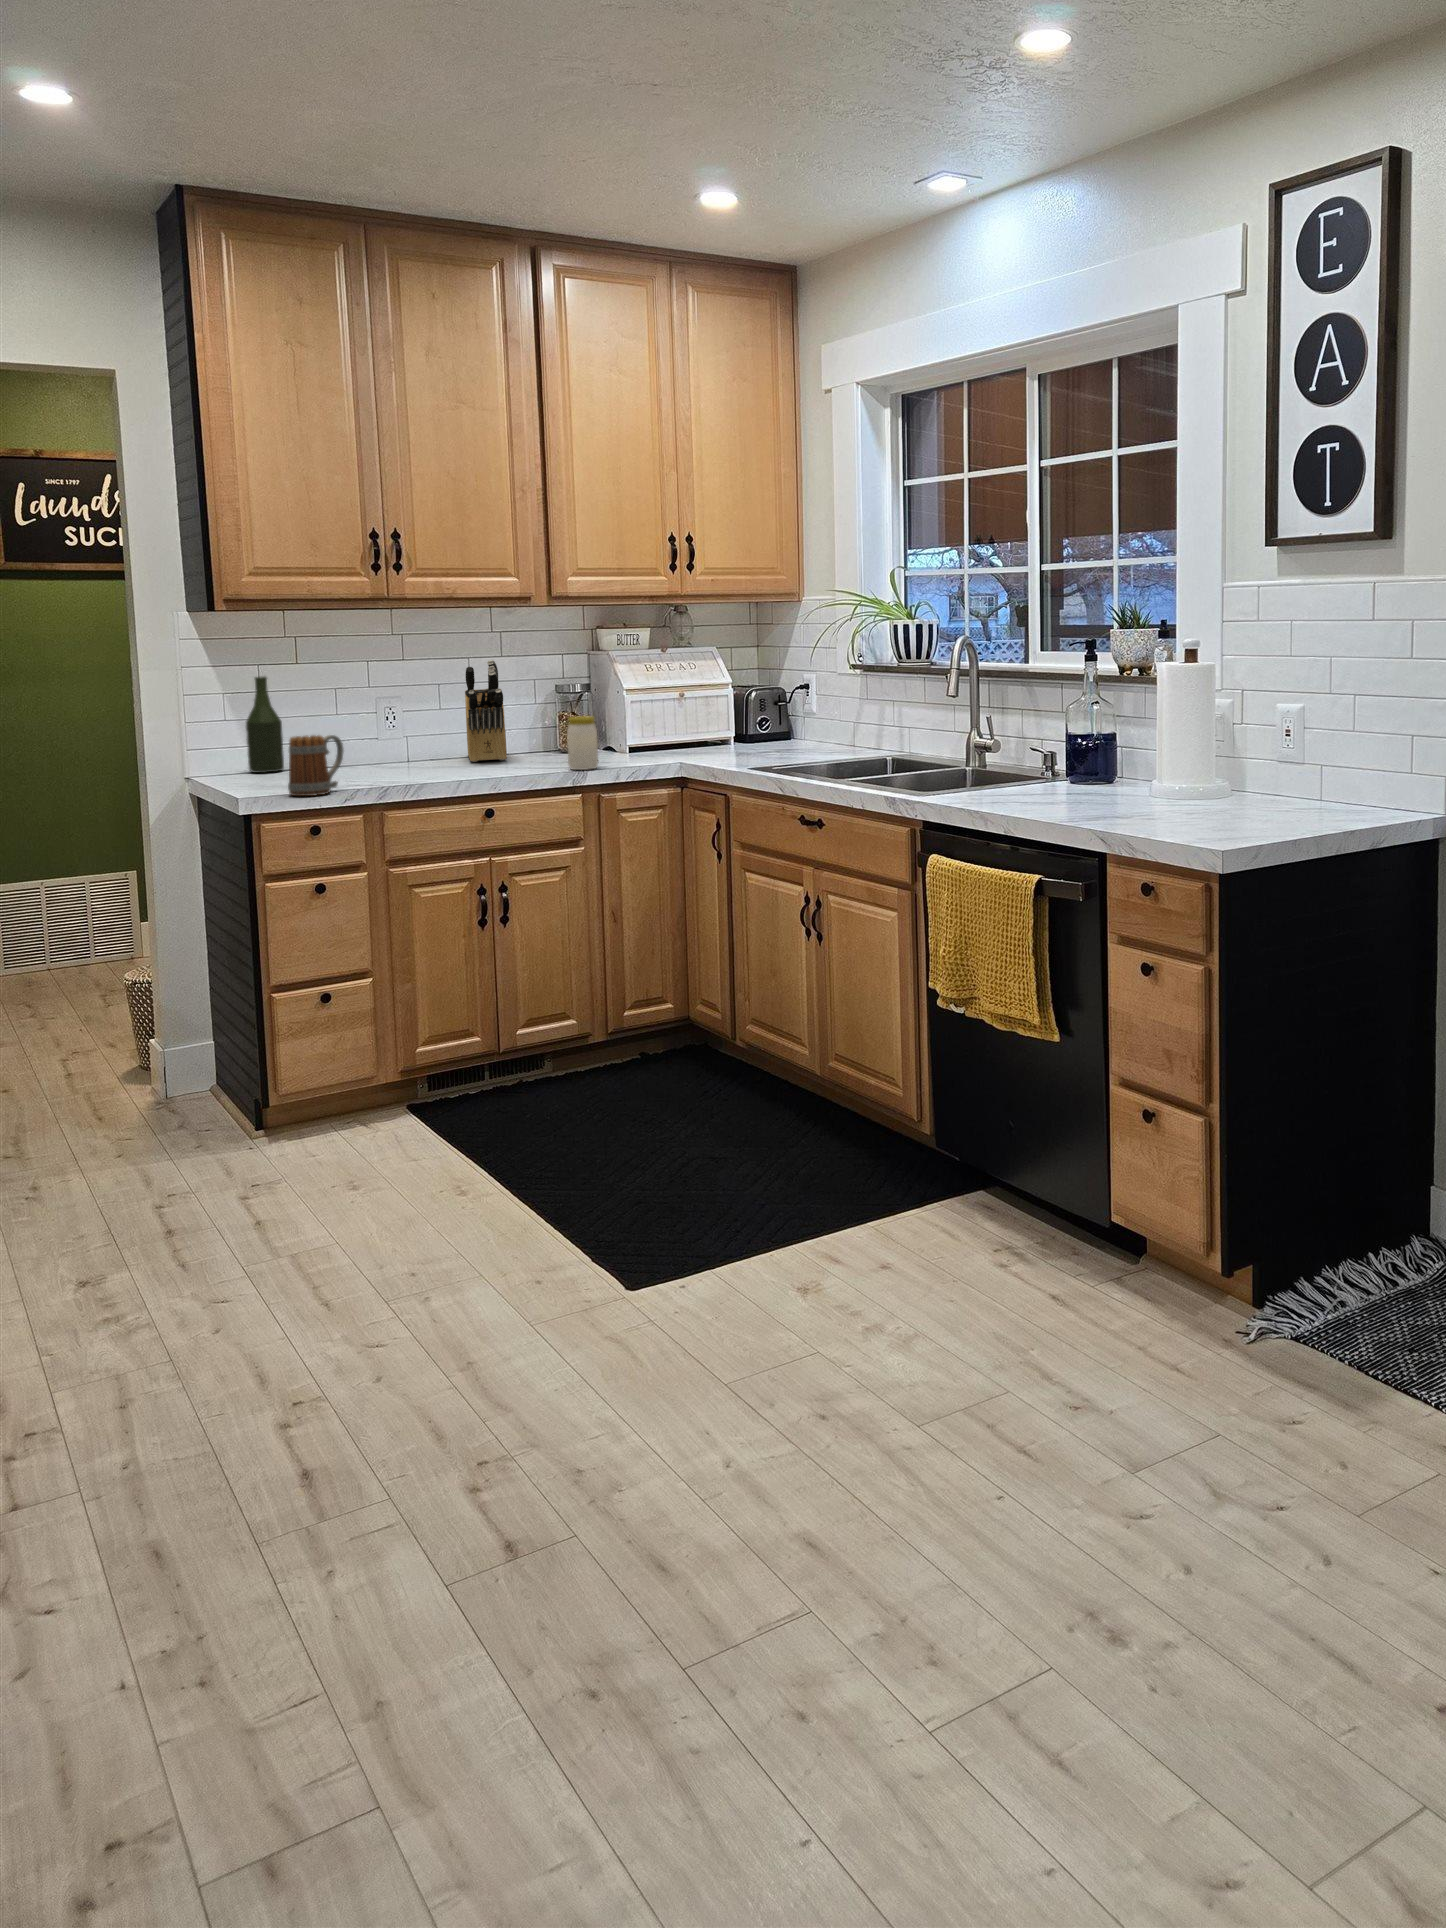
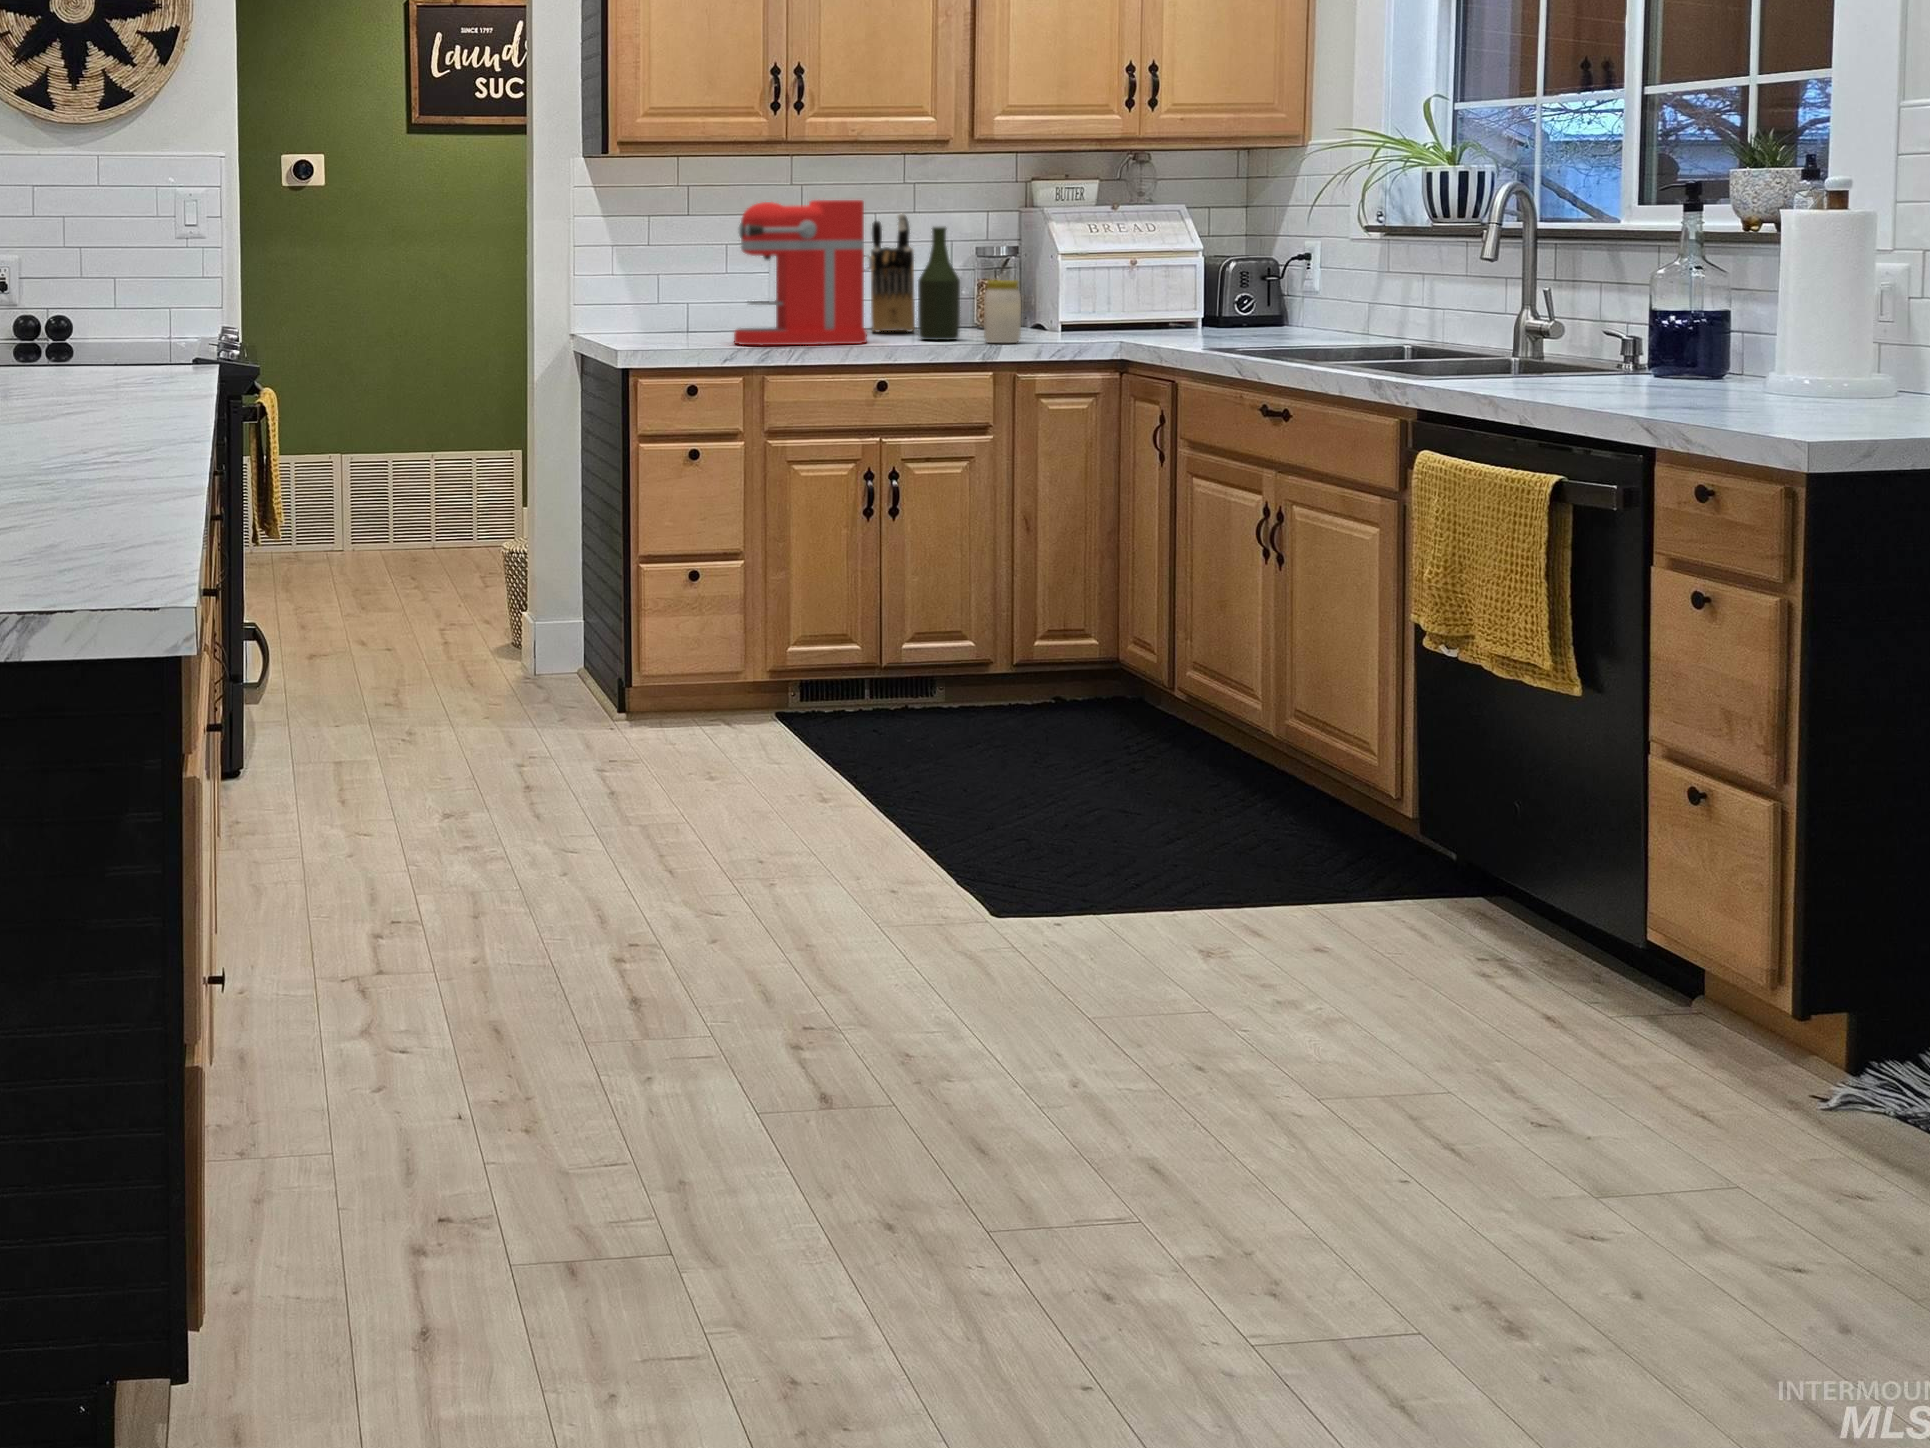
coffee maker: none [348,651,470,784] -> present [734,200,872,345]
bottle: present [246,676,284,773] -> present [918,227,960,340]
mug: present [288,735,344,796] -> none [668,287,728,352]

